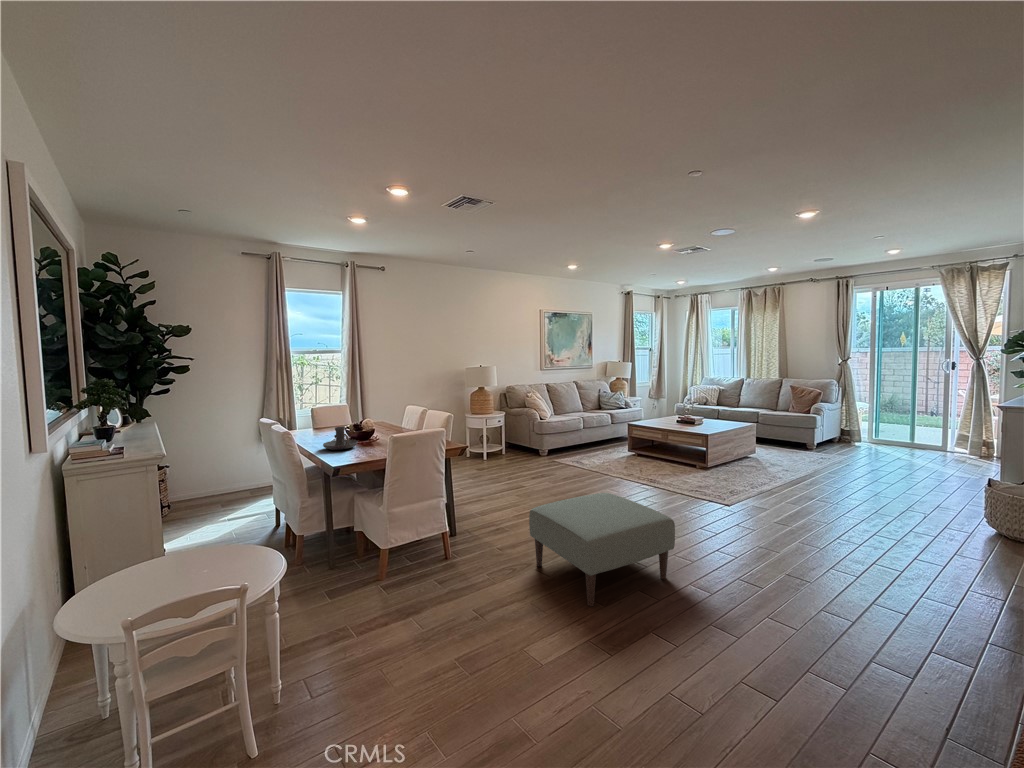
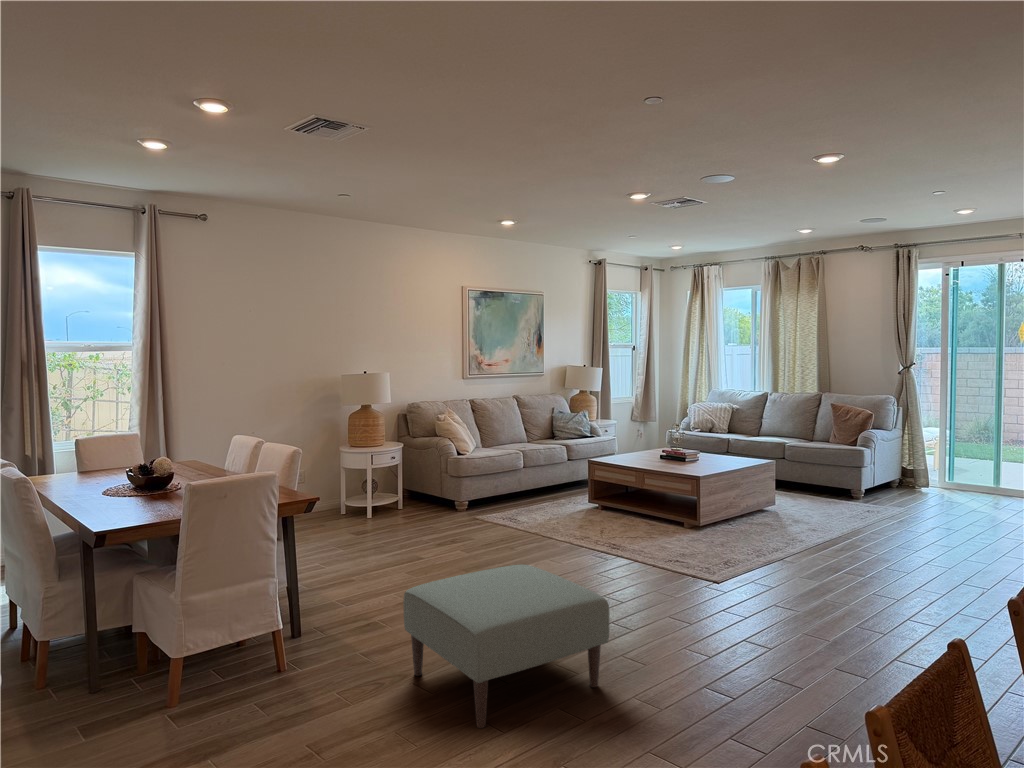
candle holder: present [323,427,358,450] -> none [84,469,142,505]

